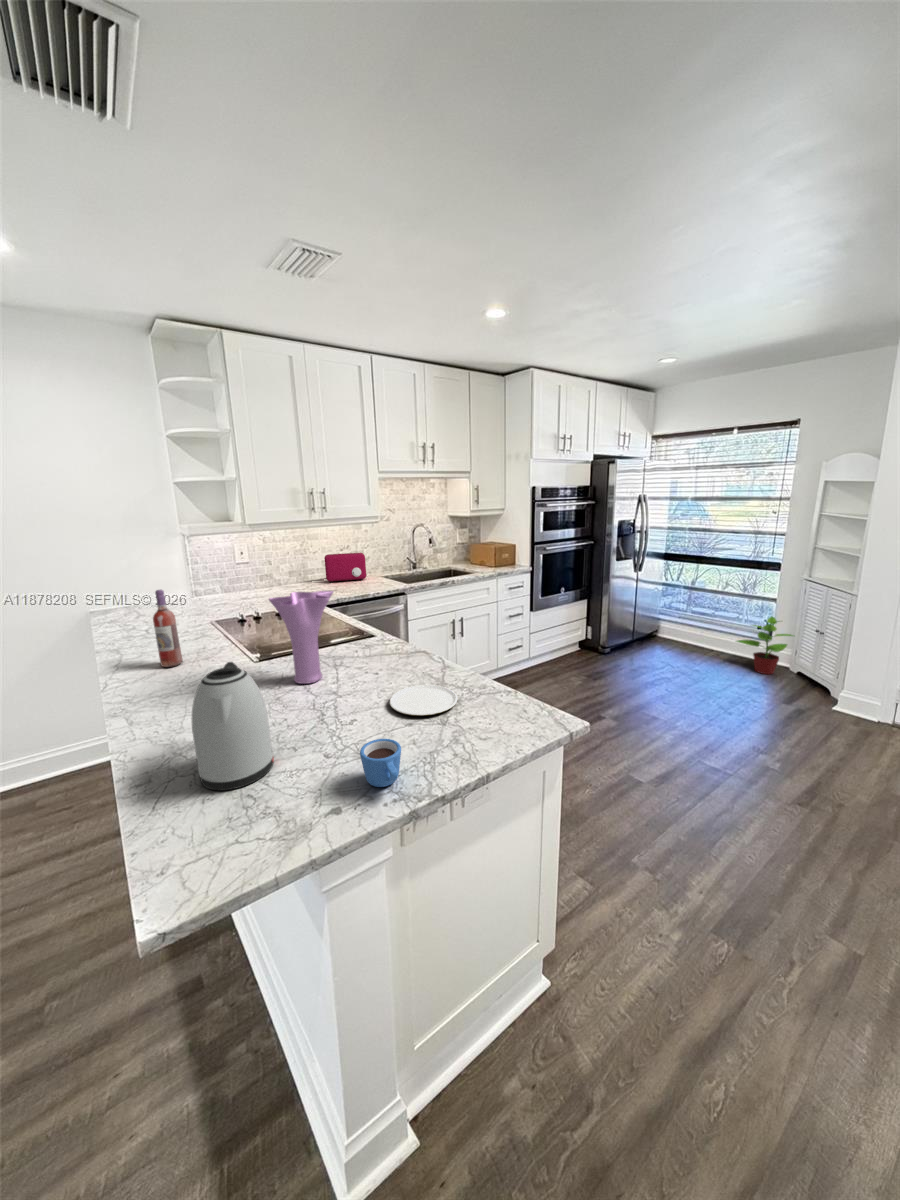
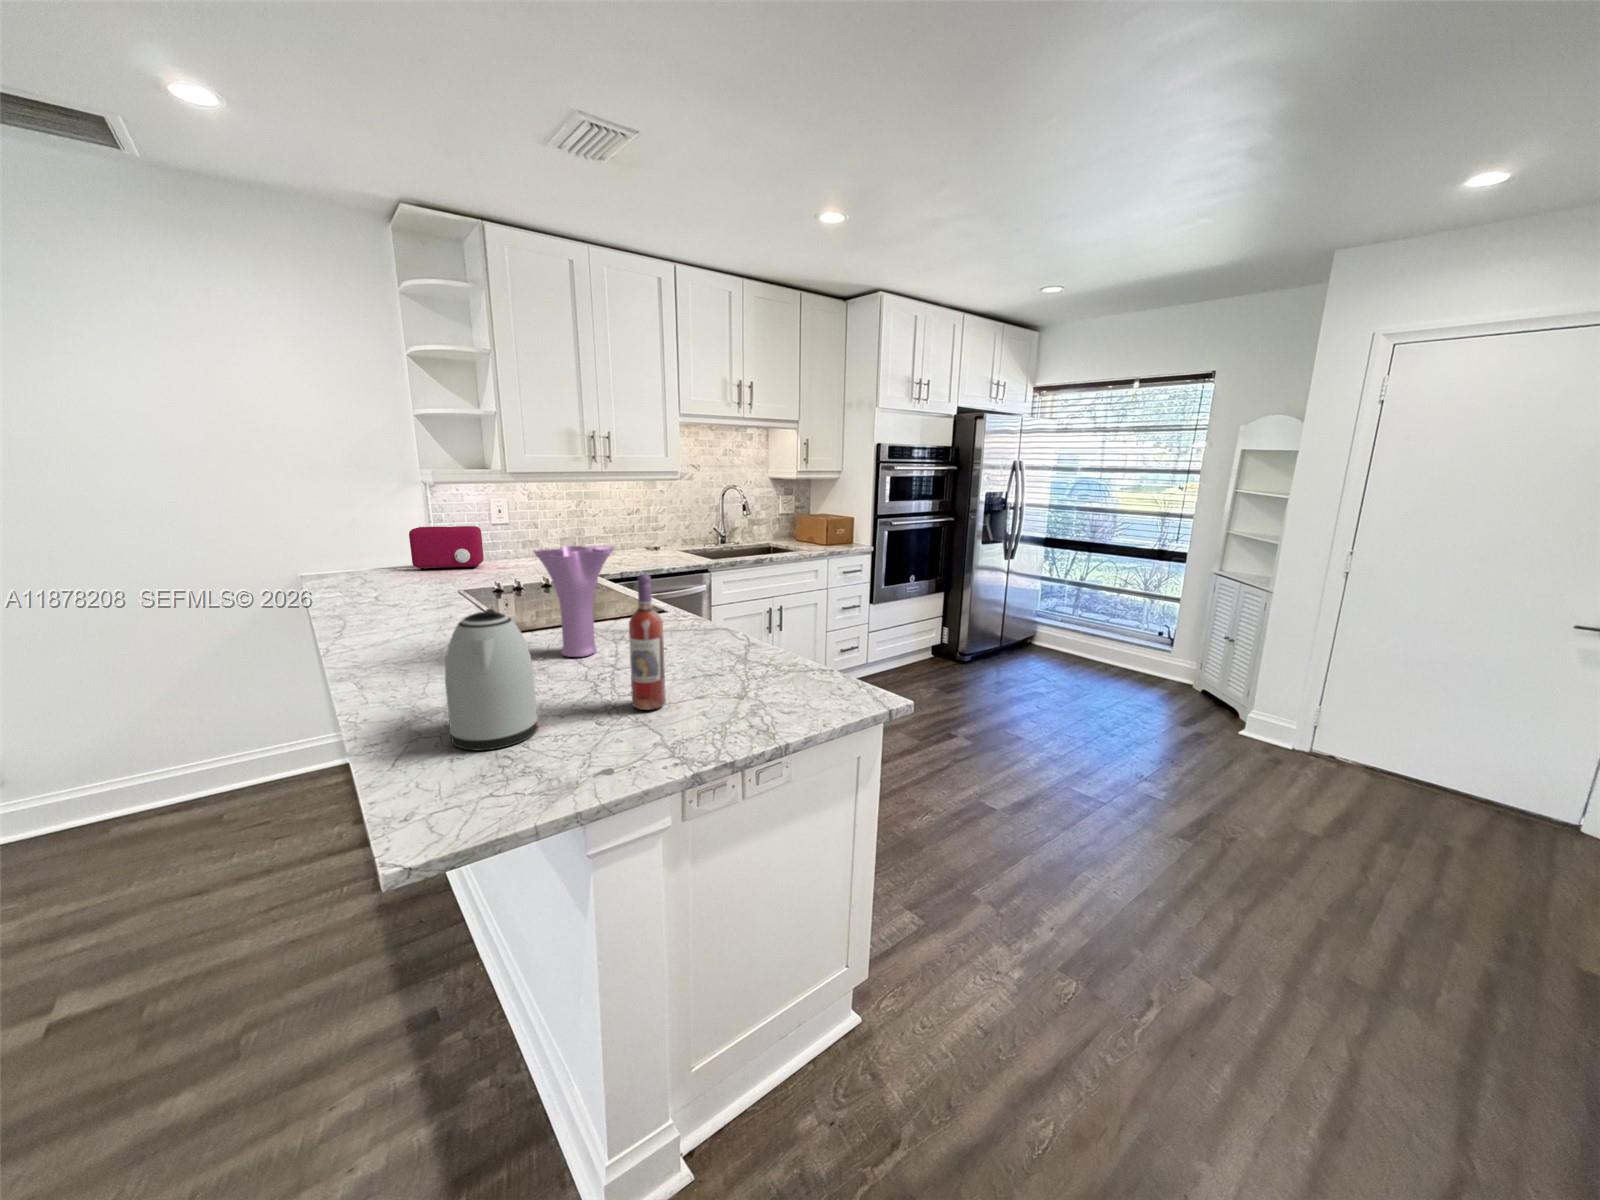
toaster: present [324,553,366,582] -> present [409,526,484,570]
wine bottle: present [153,590,183,667] -> present [629,574,666,710]
potted plant: present [736,616,793,674] -> none [1129,619,1202,694]
plate: present [390,685,458,716] -> none [678,661,760,689]
mug: present [360,739,401,787] -> none [640,699,688,750]

